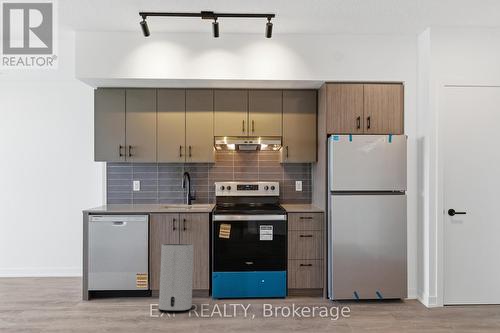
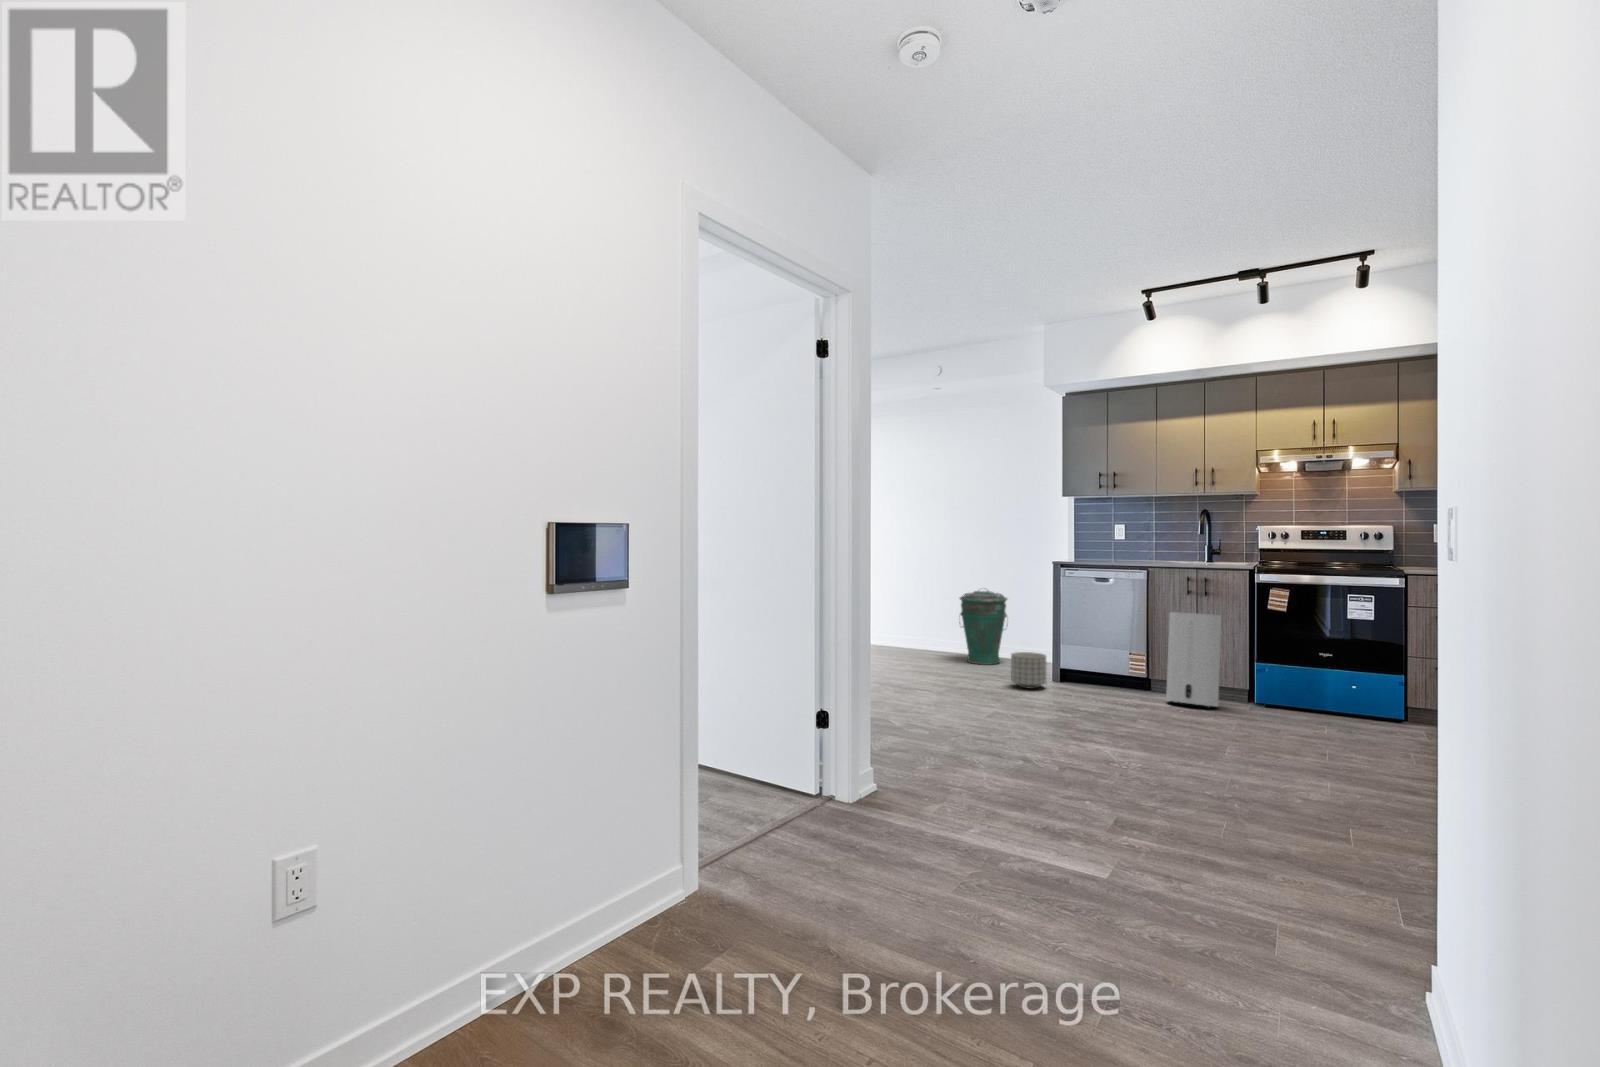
trash can: none [20,227,61,285] -> present [959,590,1007,665]
planter: none [43,282,74,315] -> present [1011,652,1046,689]

